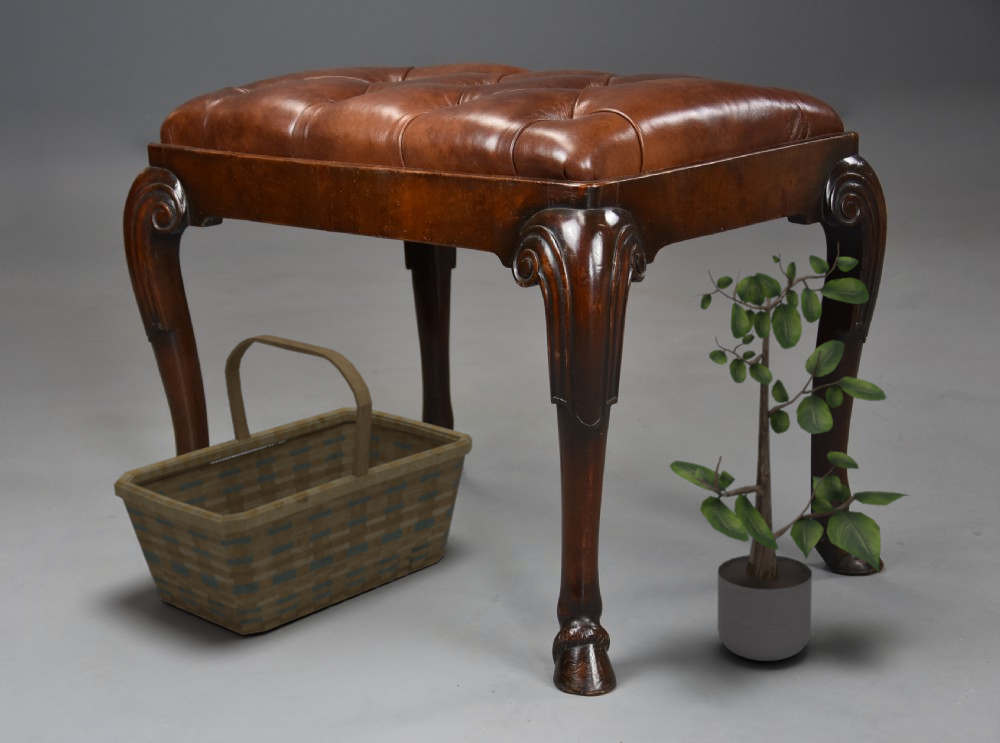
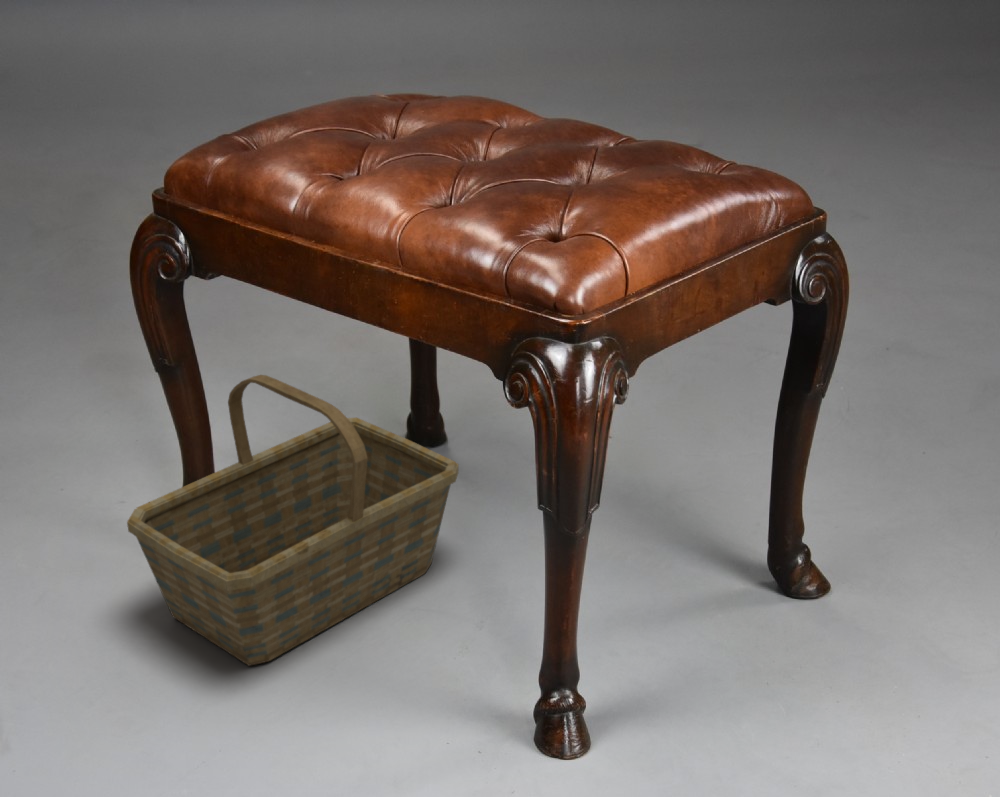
potted plant: present [670,247,908,661] -> none [643,351,864,714]

